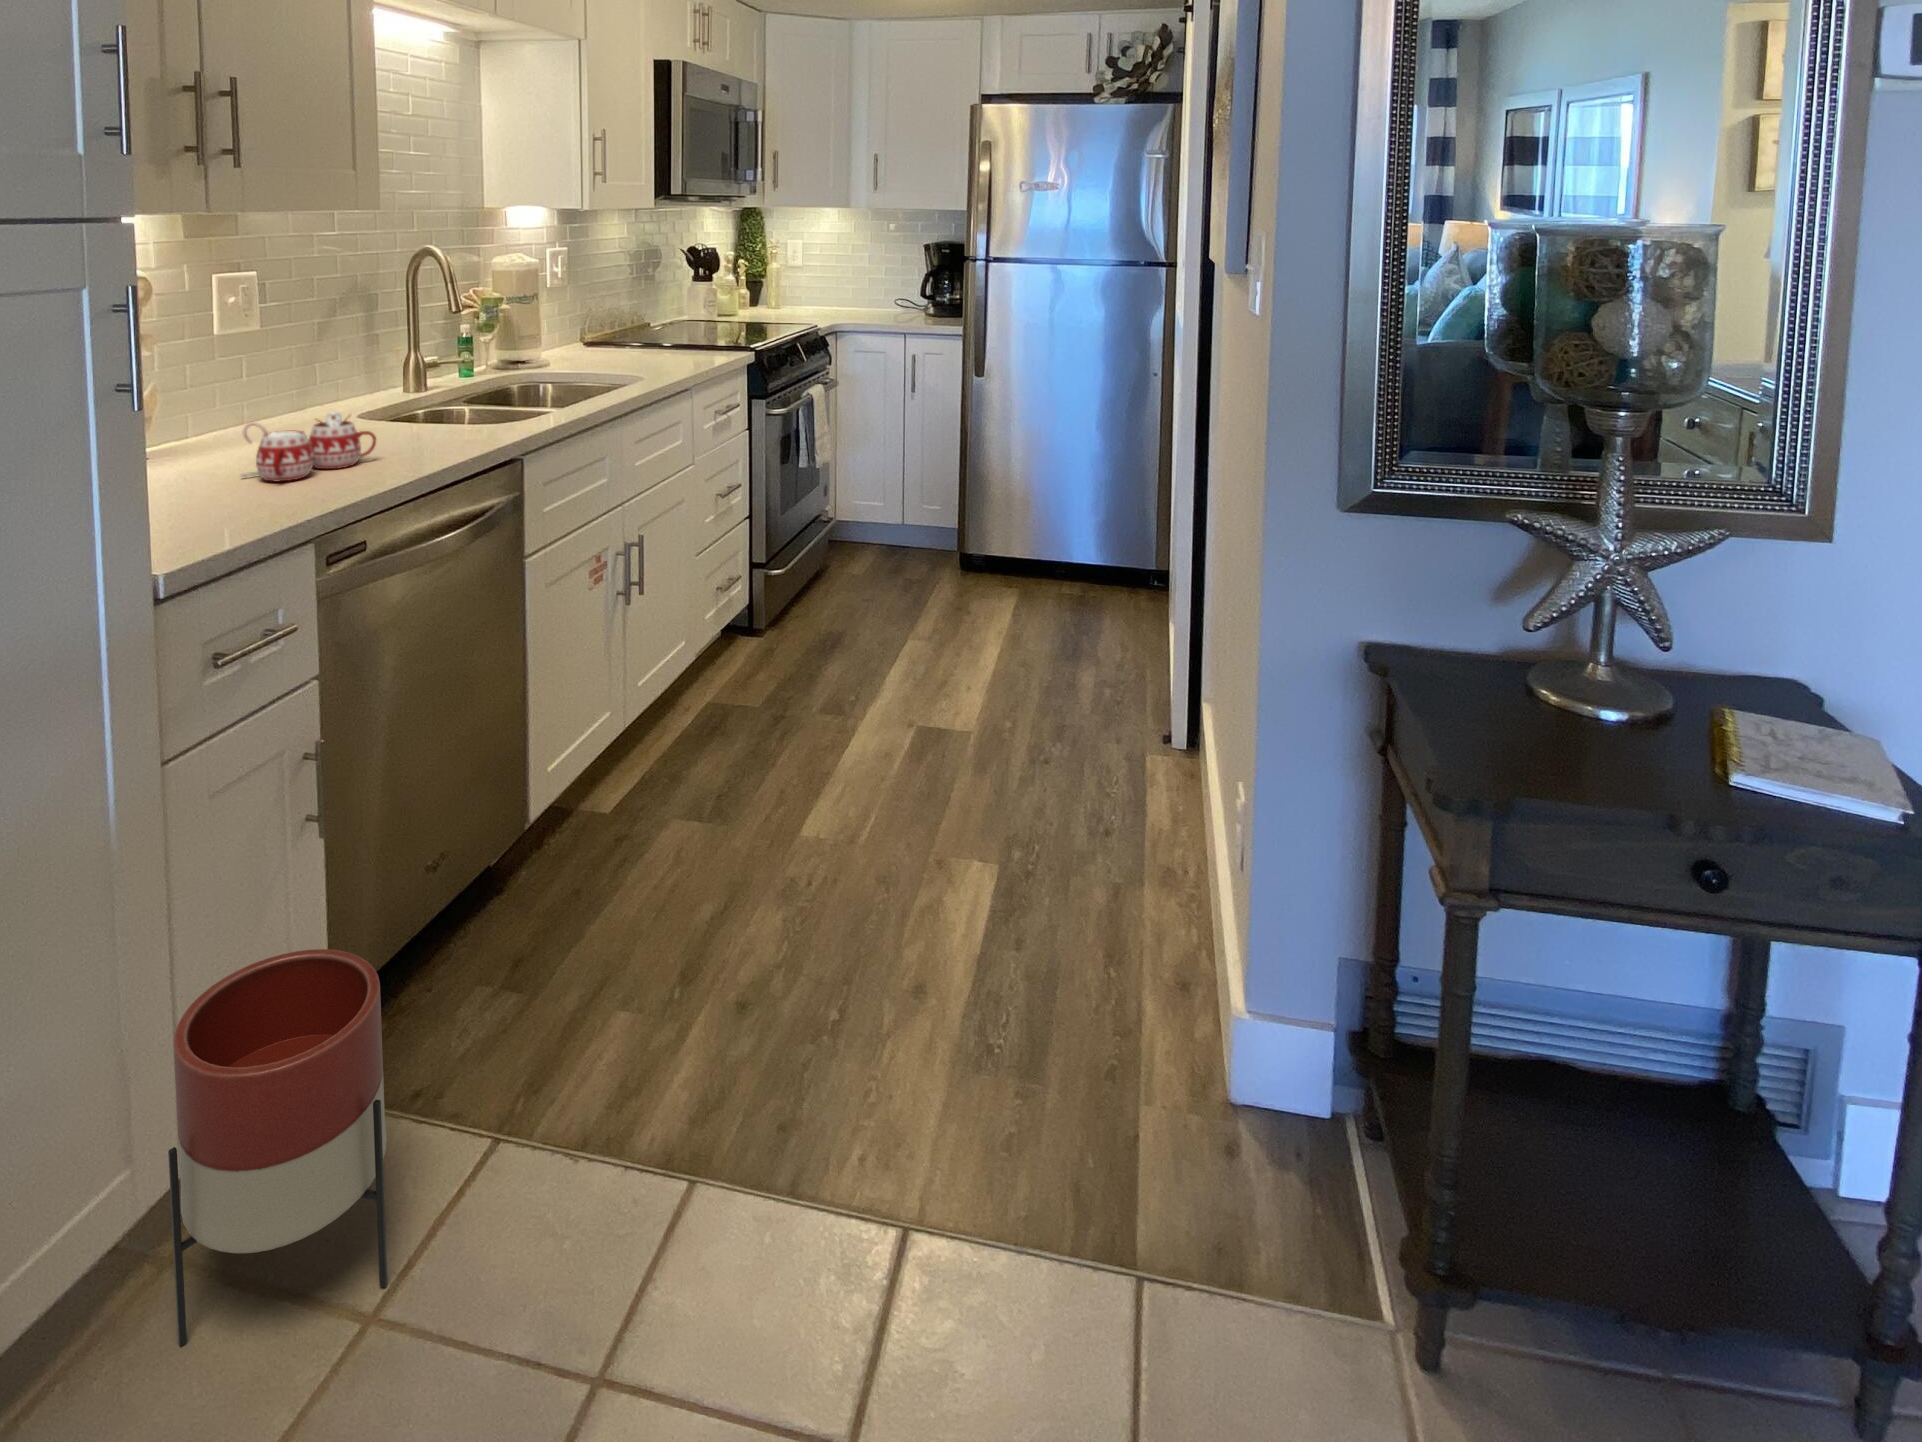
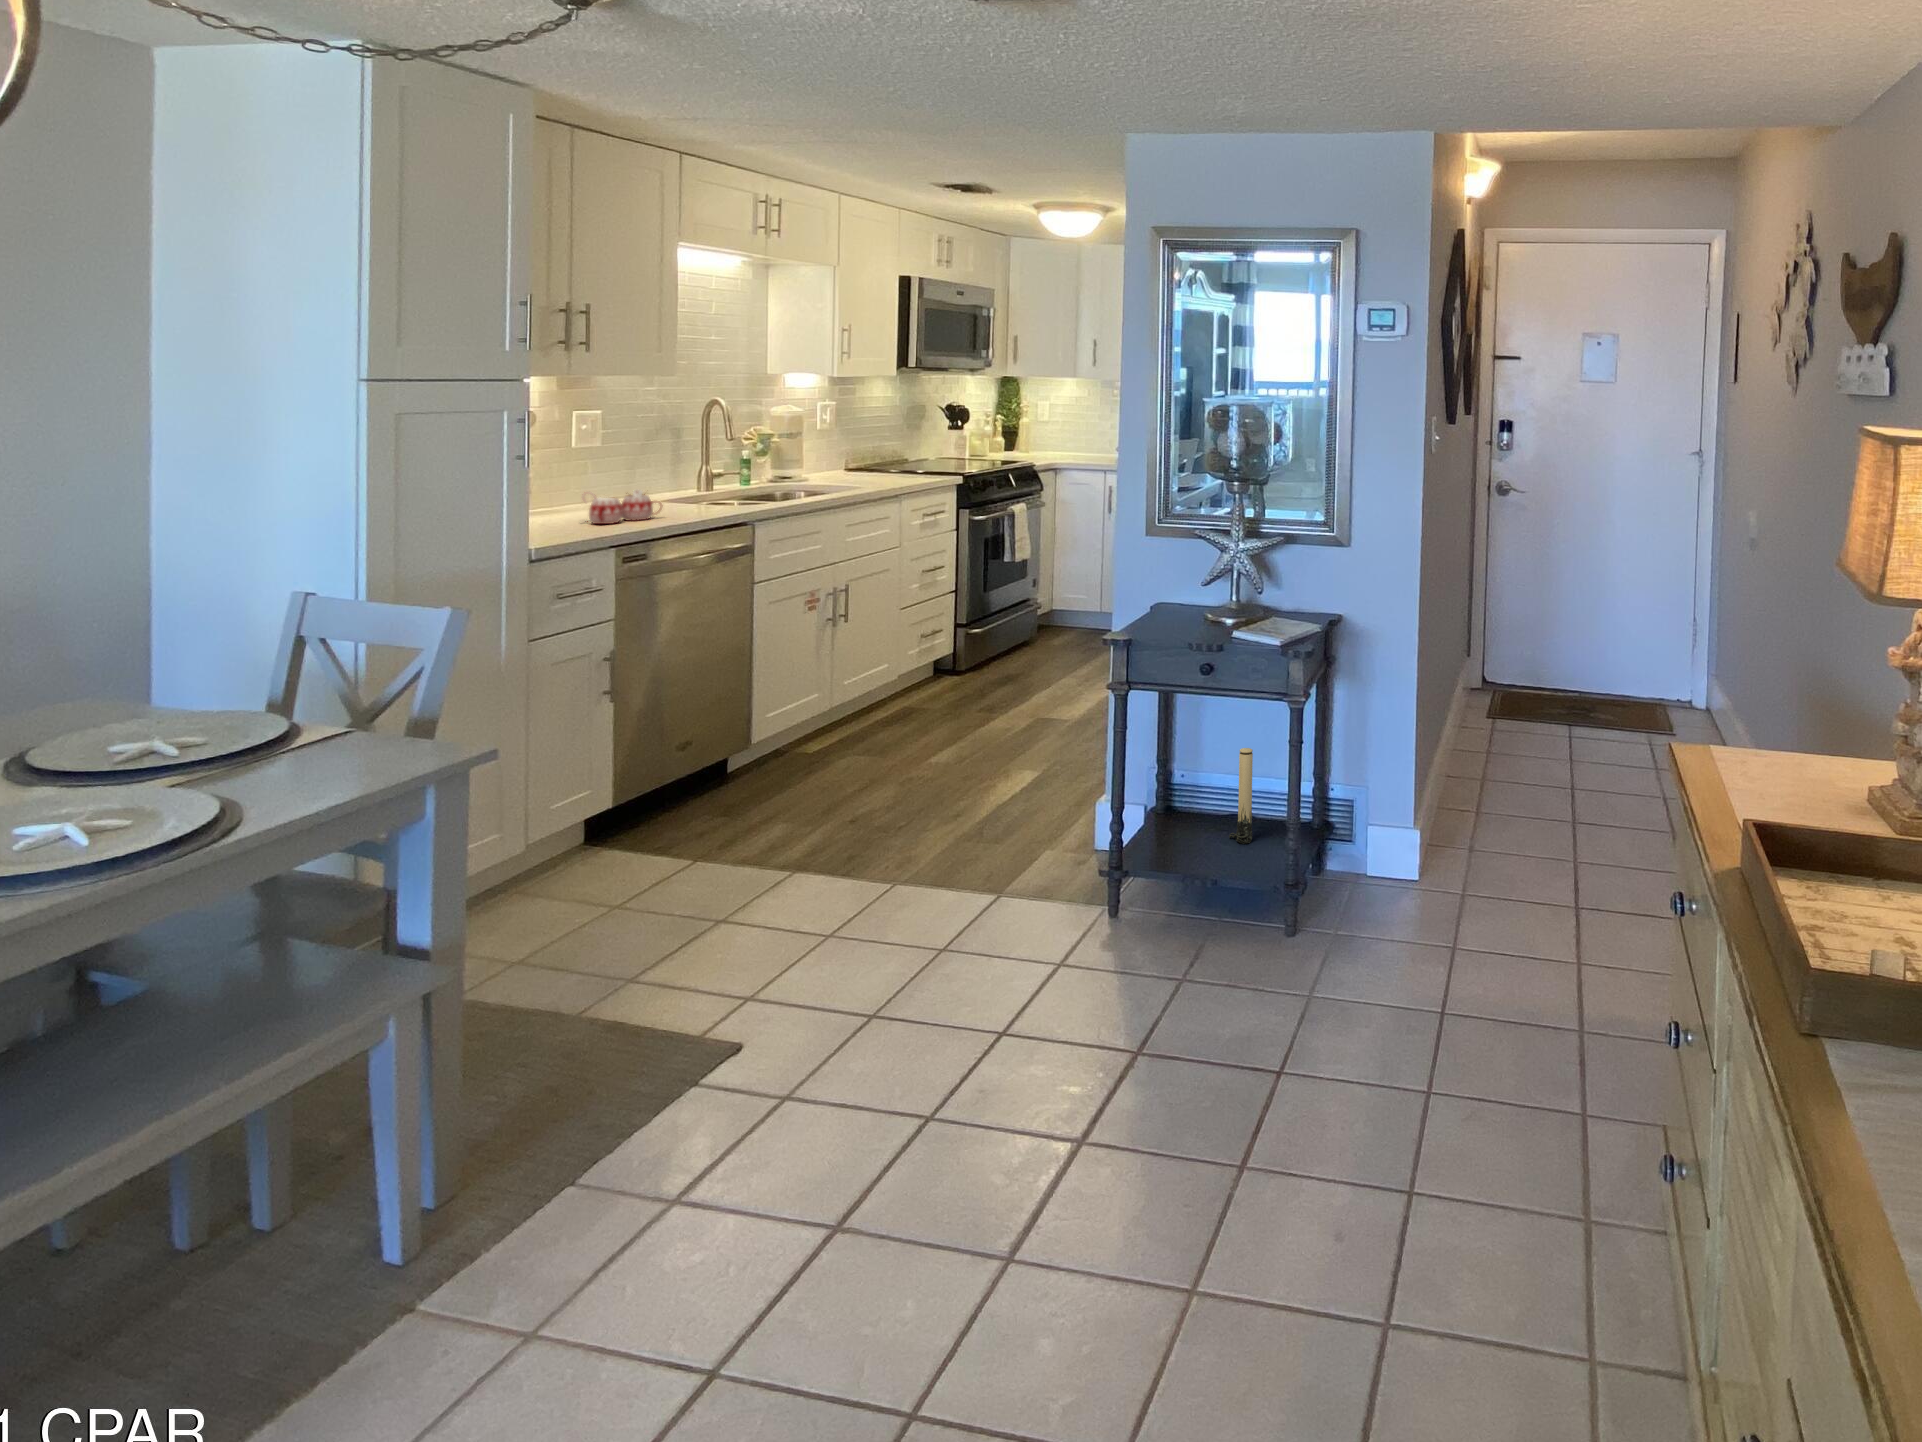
planter: present [168,949,387,1346] -> none [518,744,632,911]
candle: none [1630,1002,1709,1214] -> present [1229,748,1253,844]

